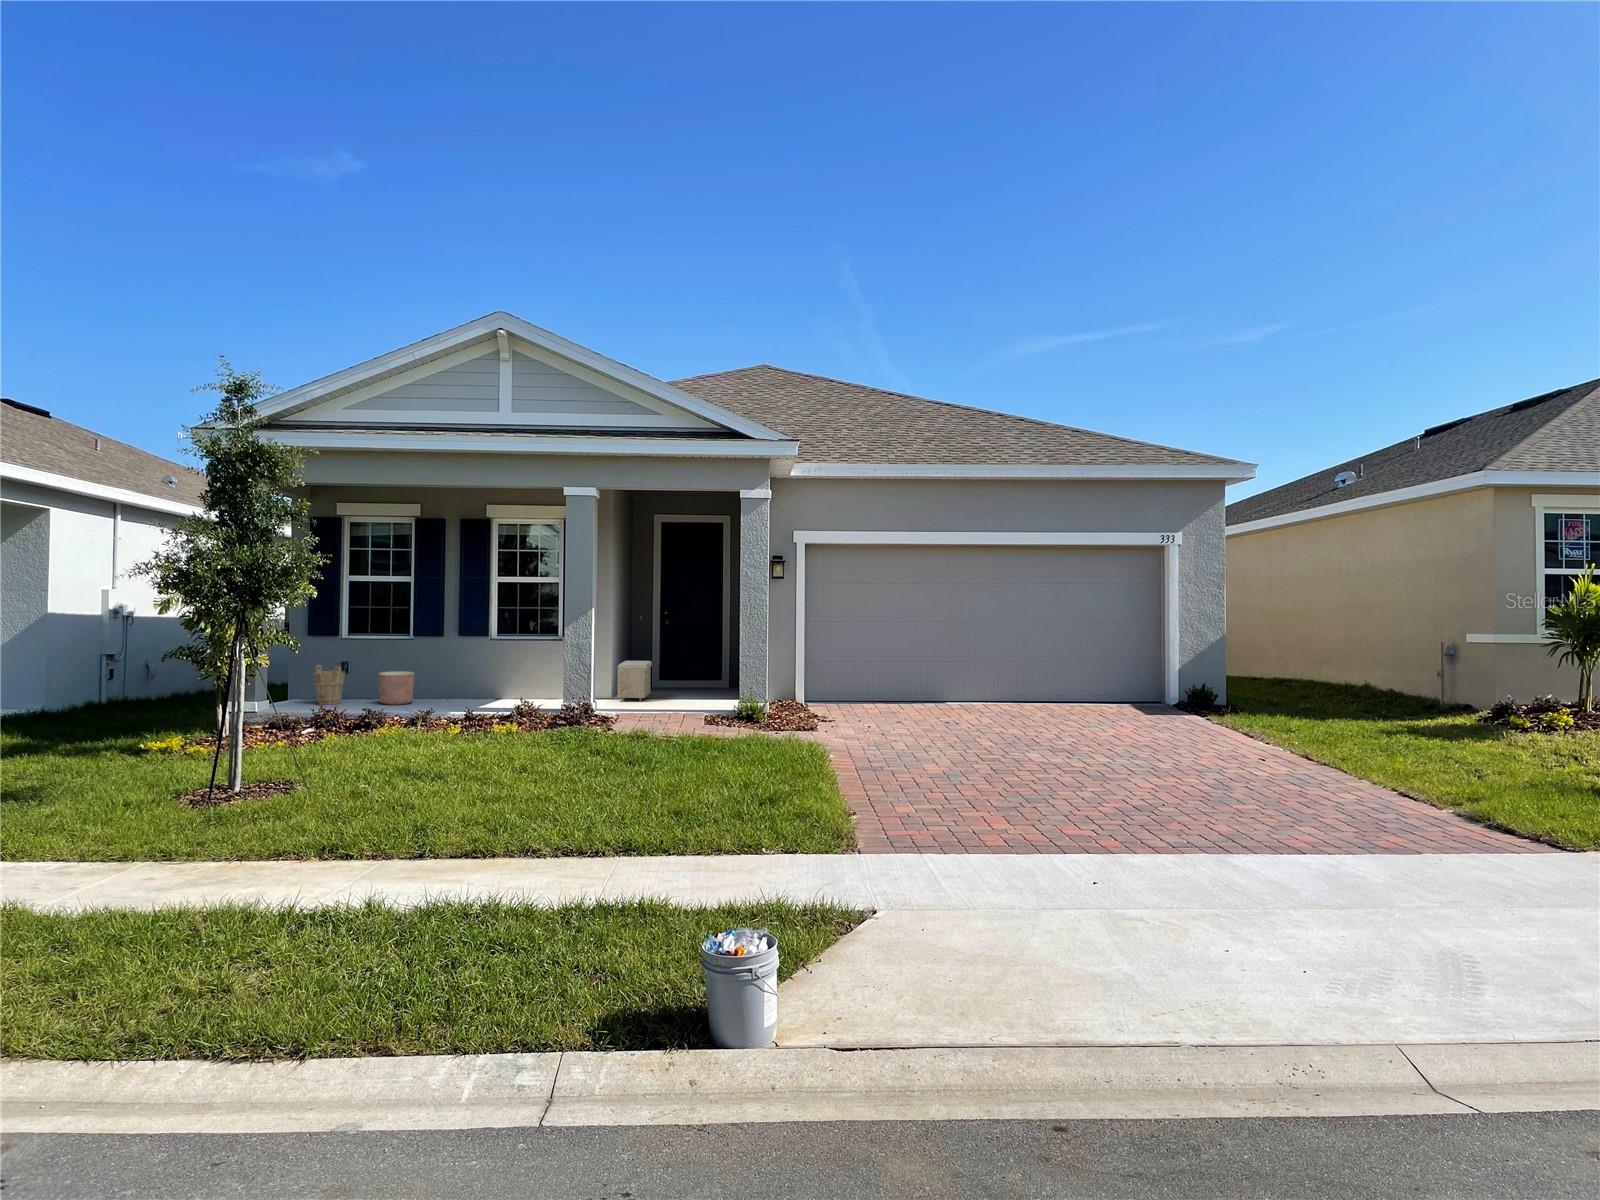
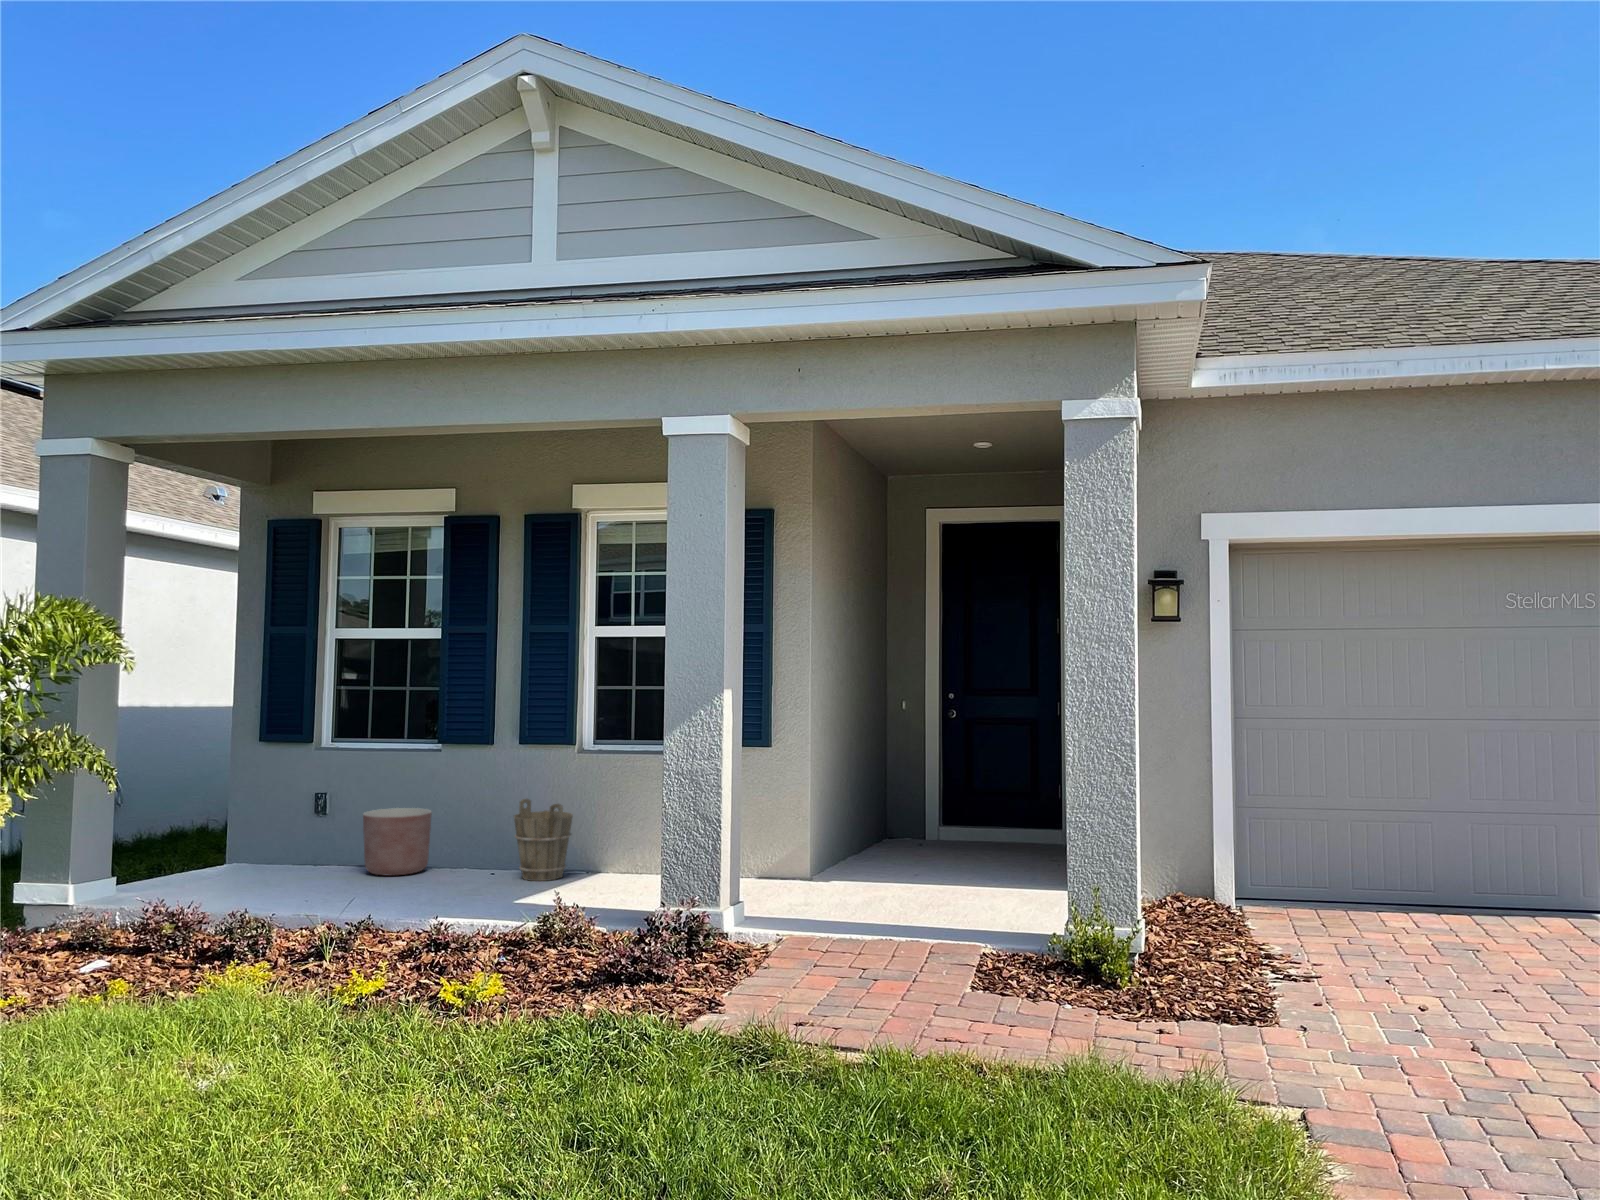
storage bench: present [617,661,652,702] -> none [818,794,899,887]
bucket: present [314,665,345,705] -> present [514,799,573,881]

